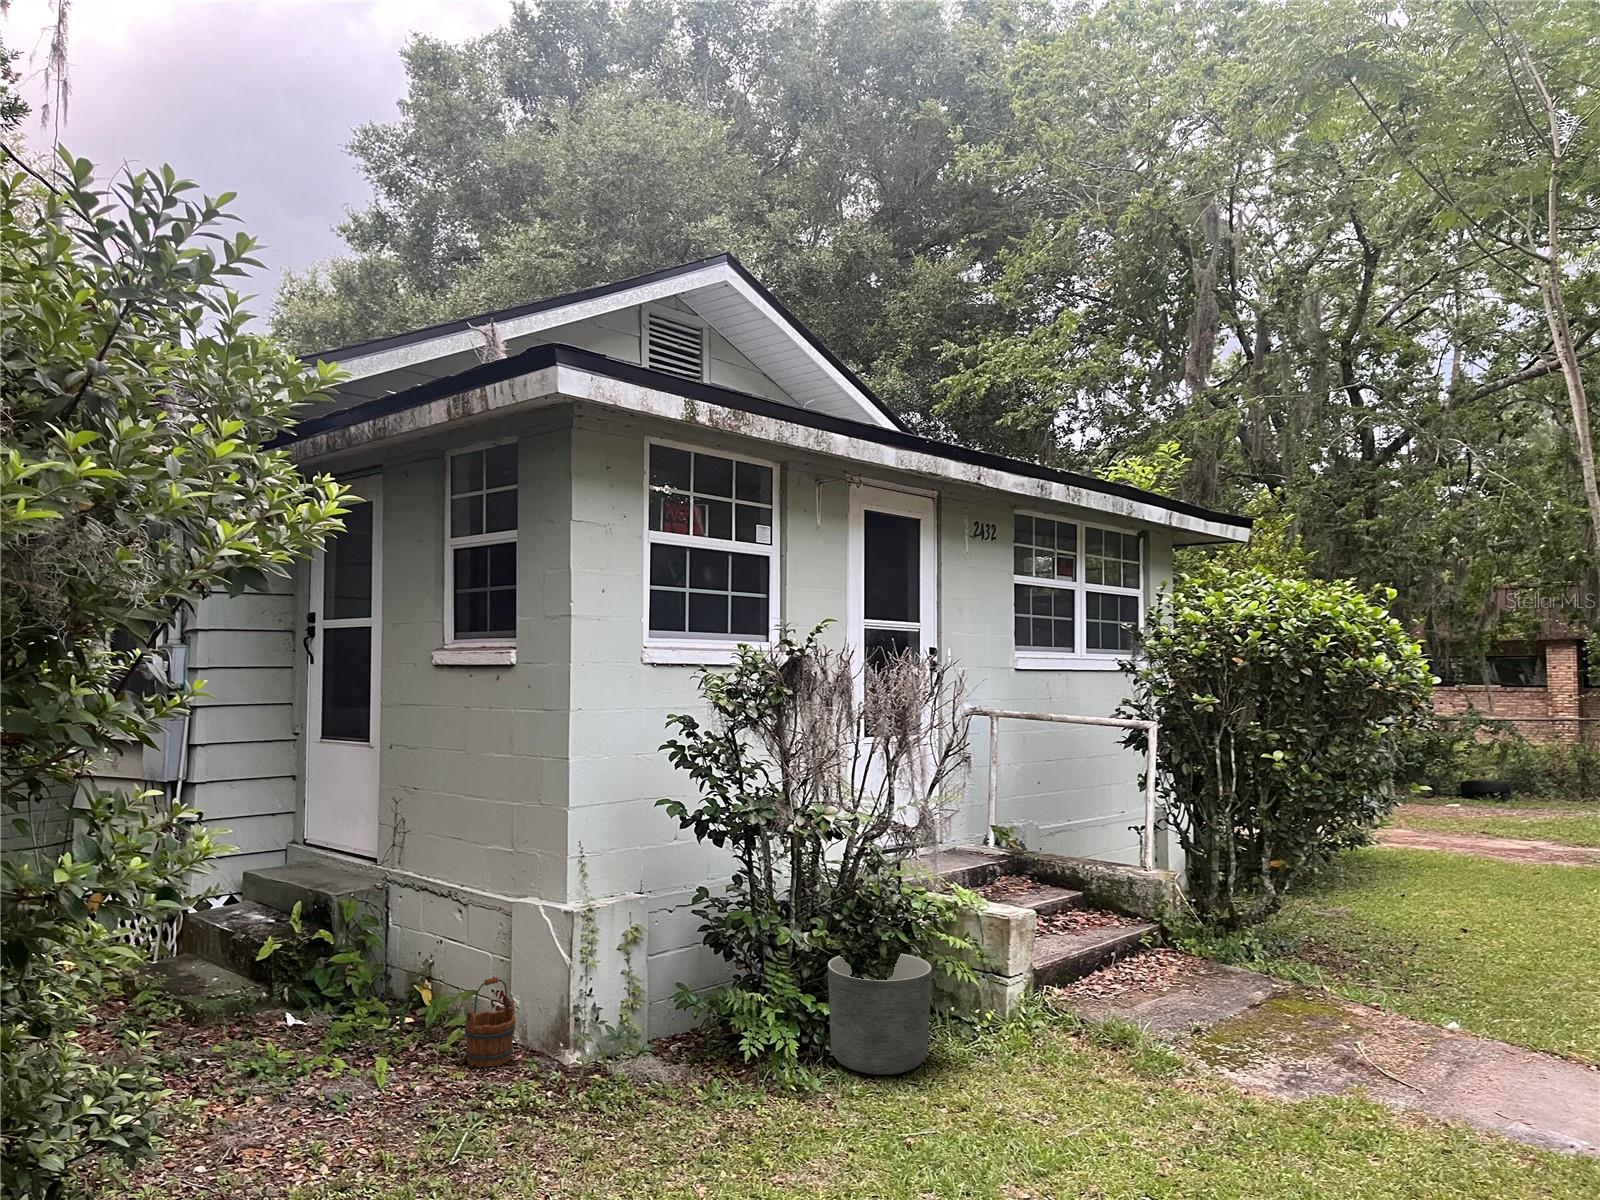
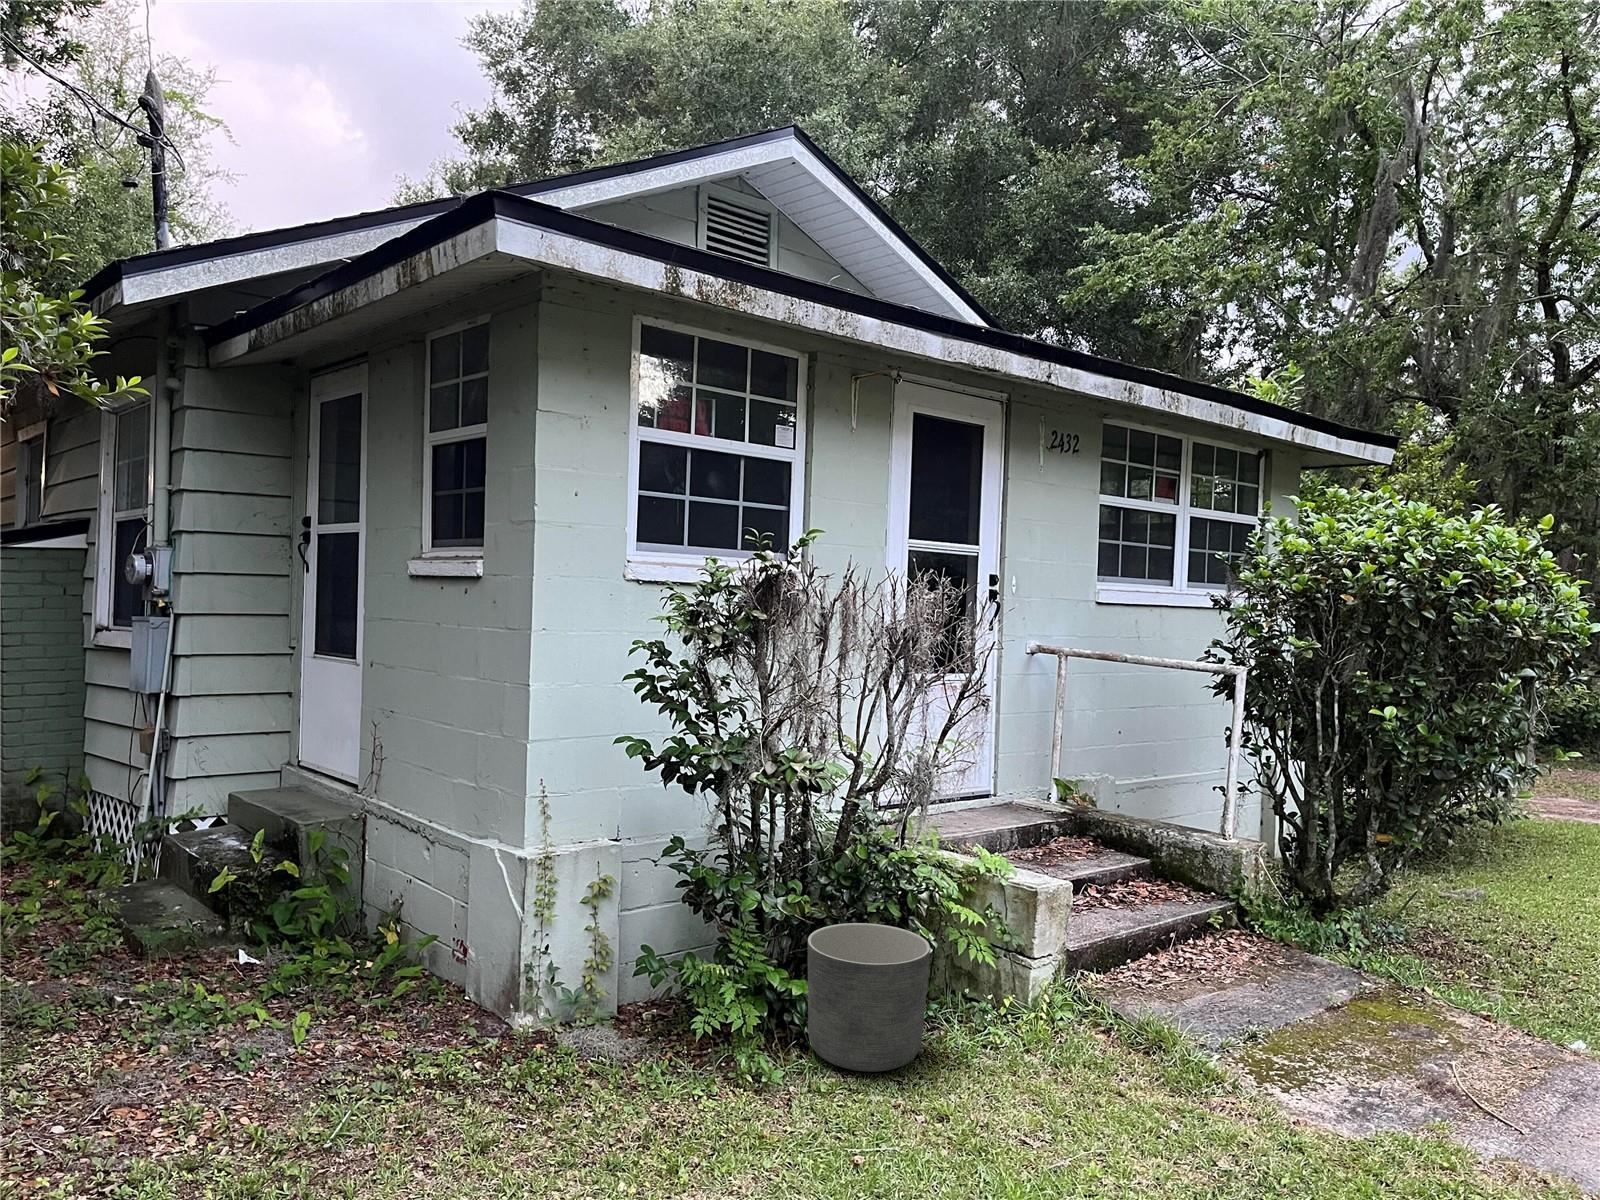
wooden bucket: present [465,977,515,1068] -> none [407,925,466,1024]

